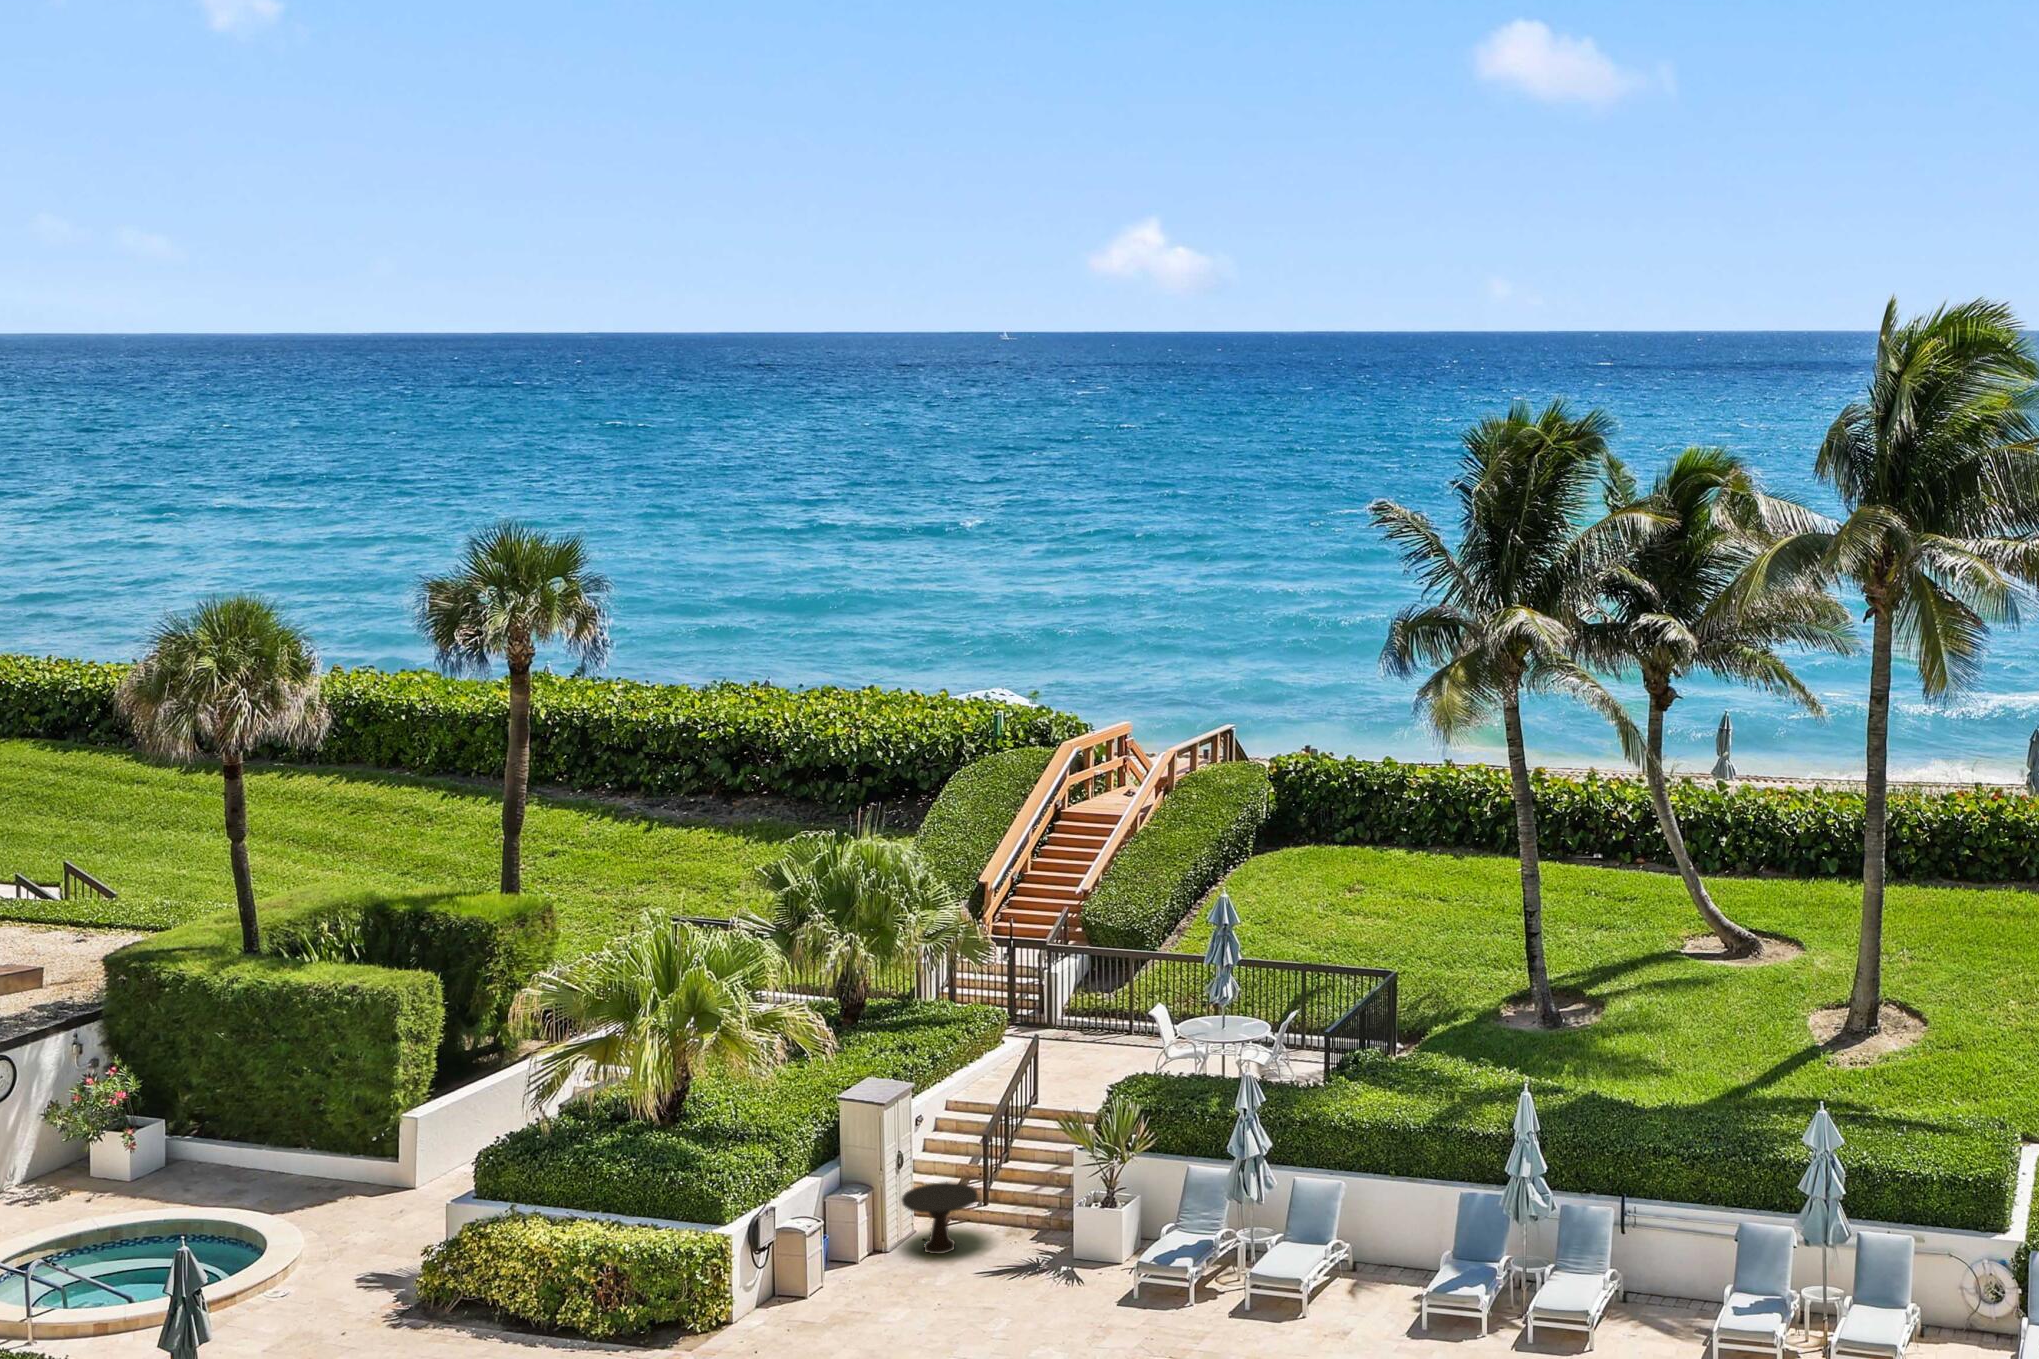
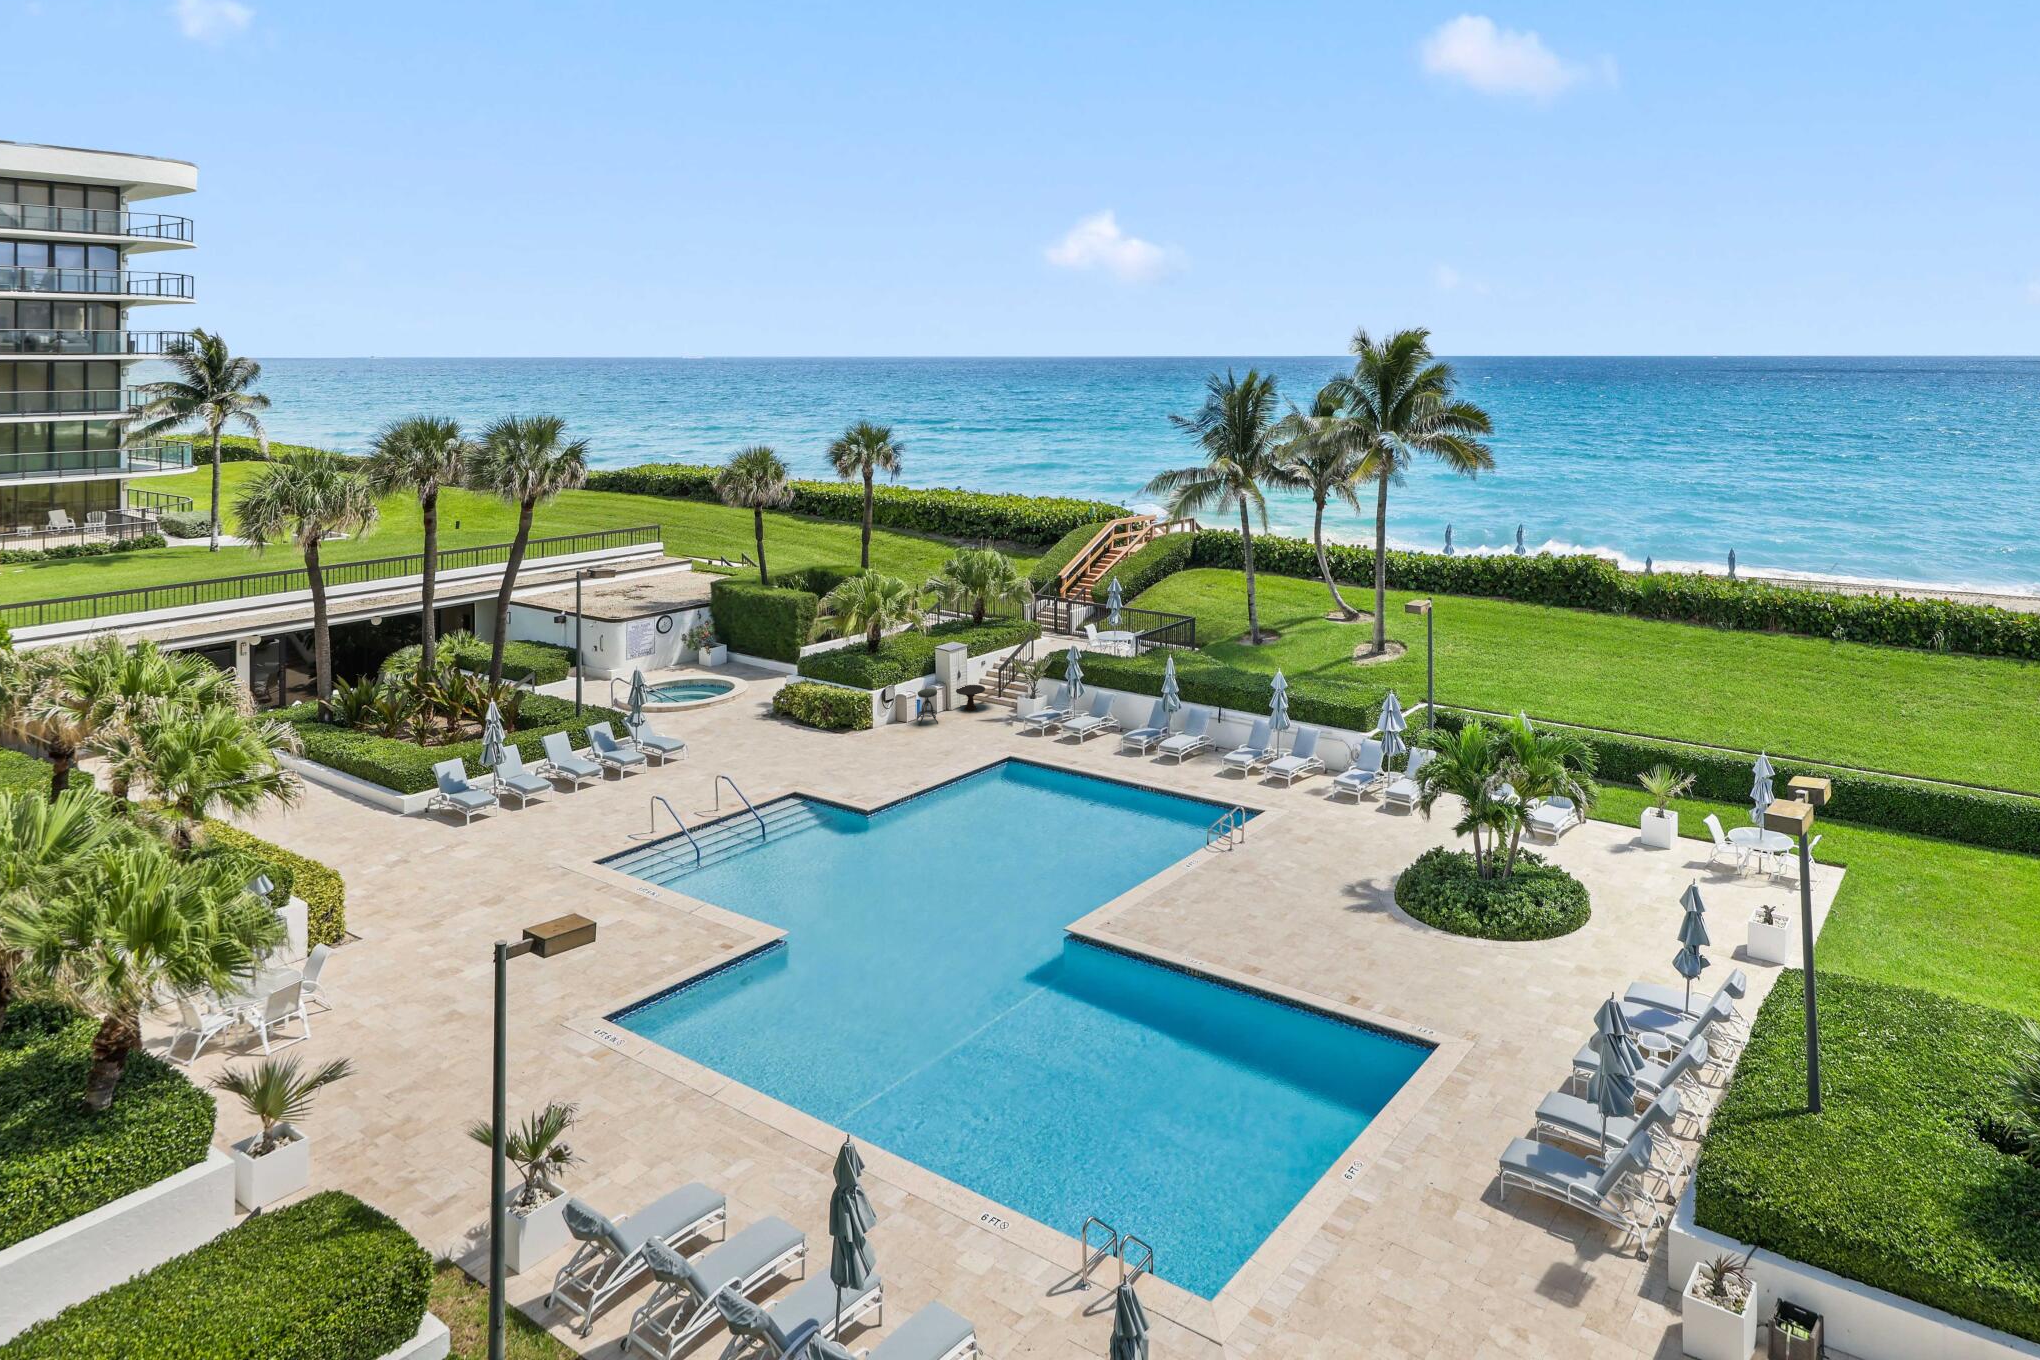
stool: none [817,1206,884,1312] -> present [917,689,938,726]

